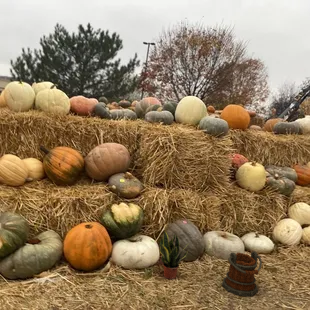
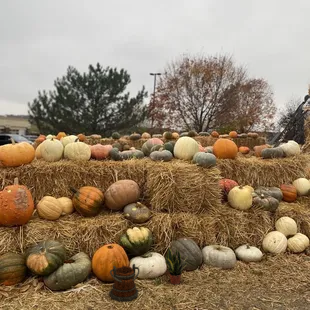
bucket: present [222,251,262,296] -> present [109,264,139,301]

